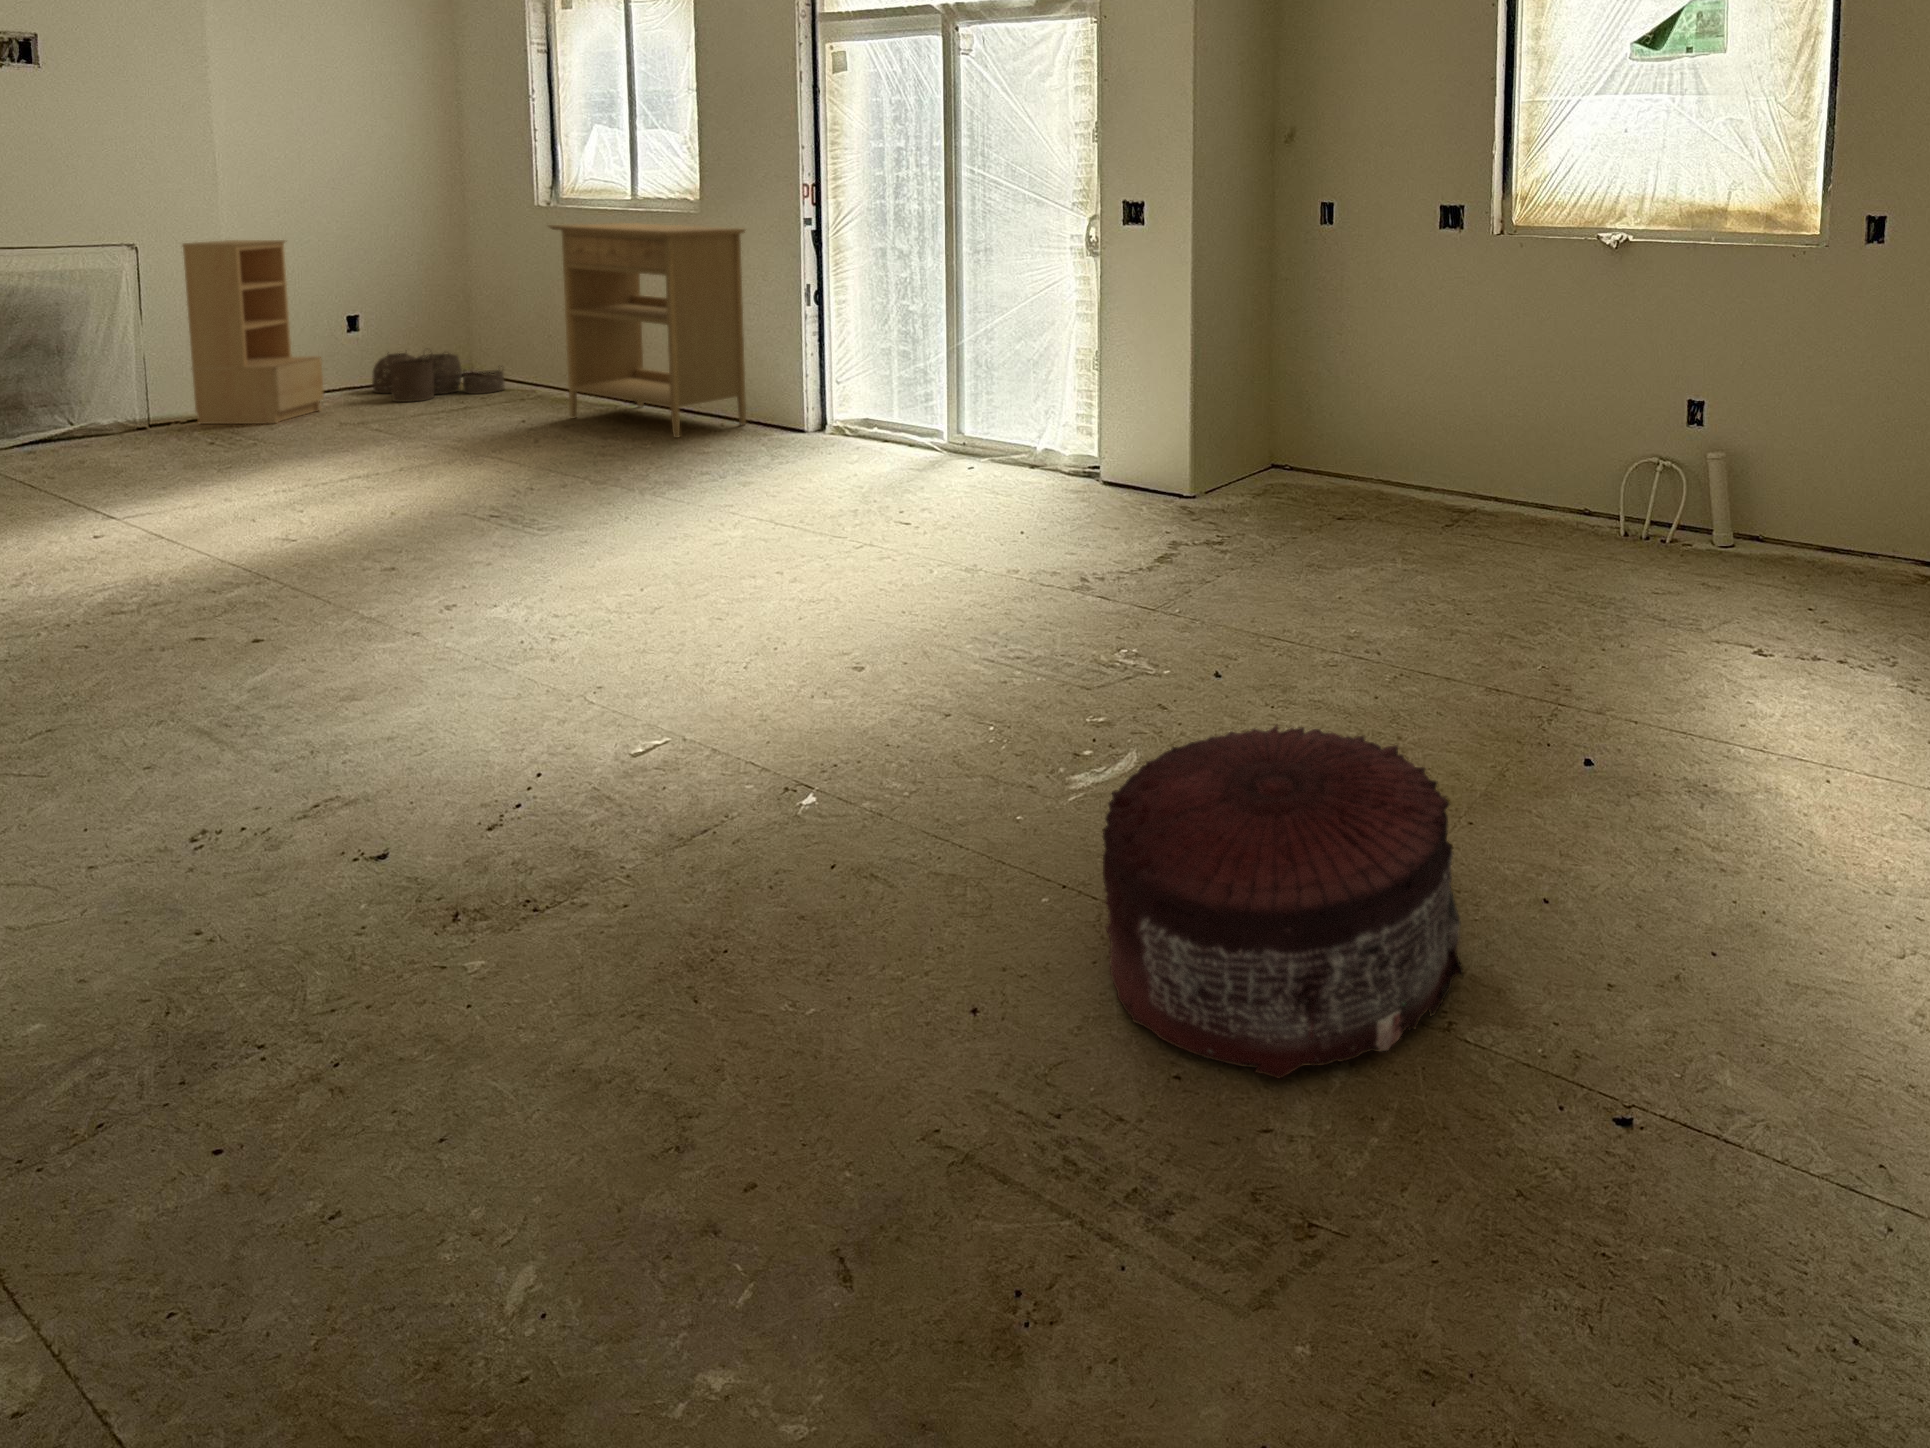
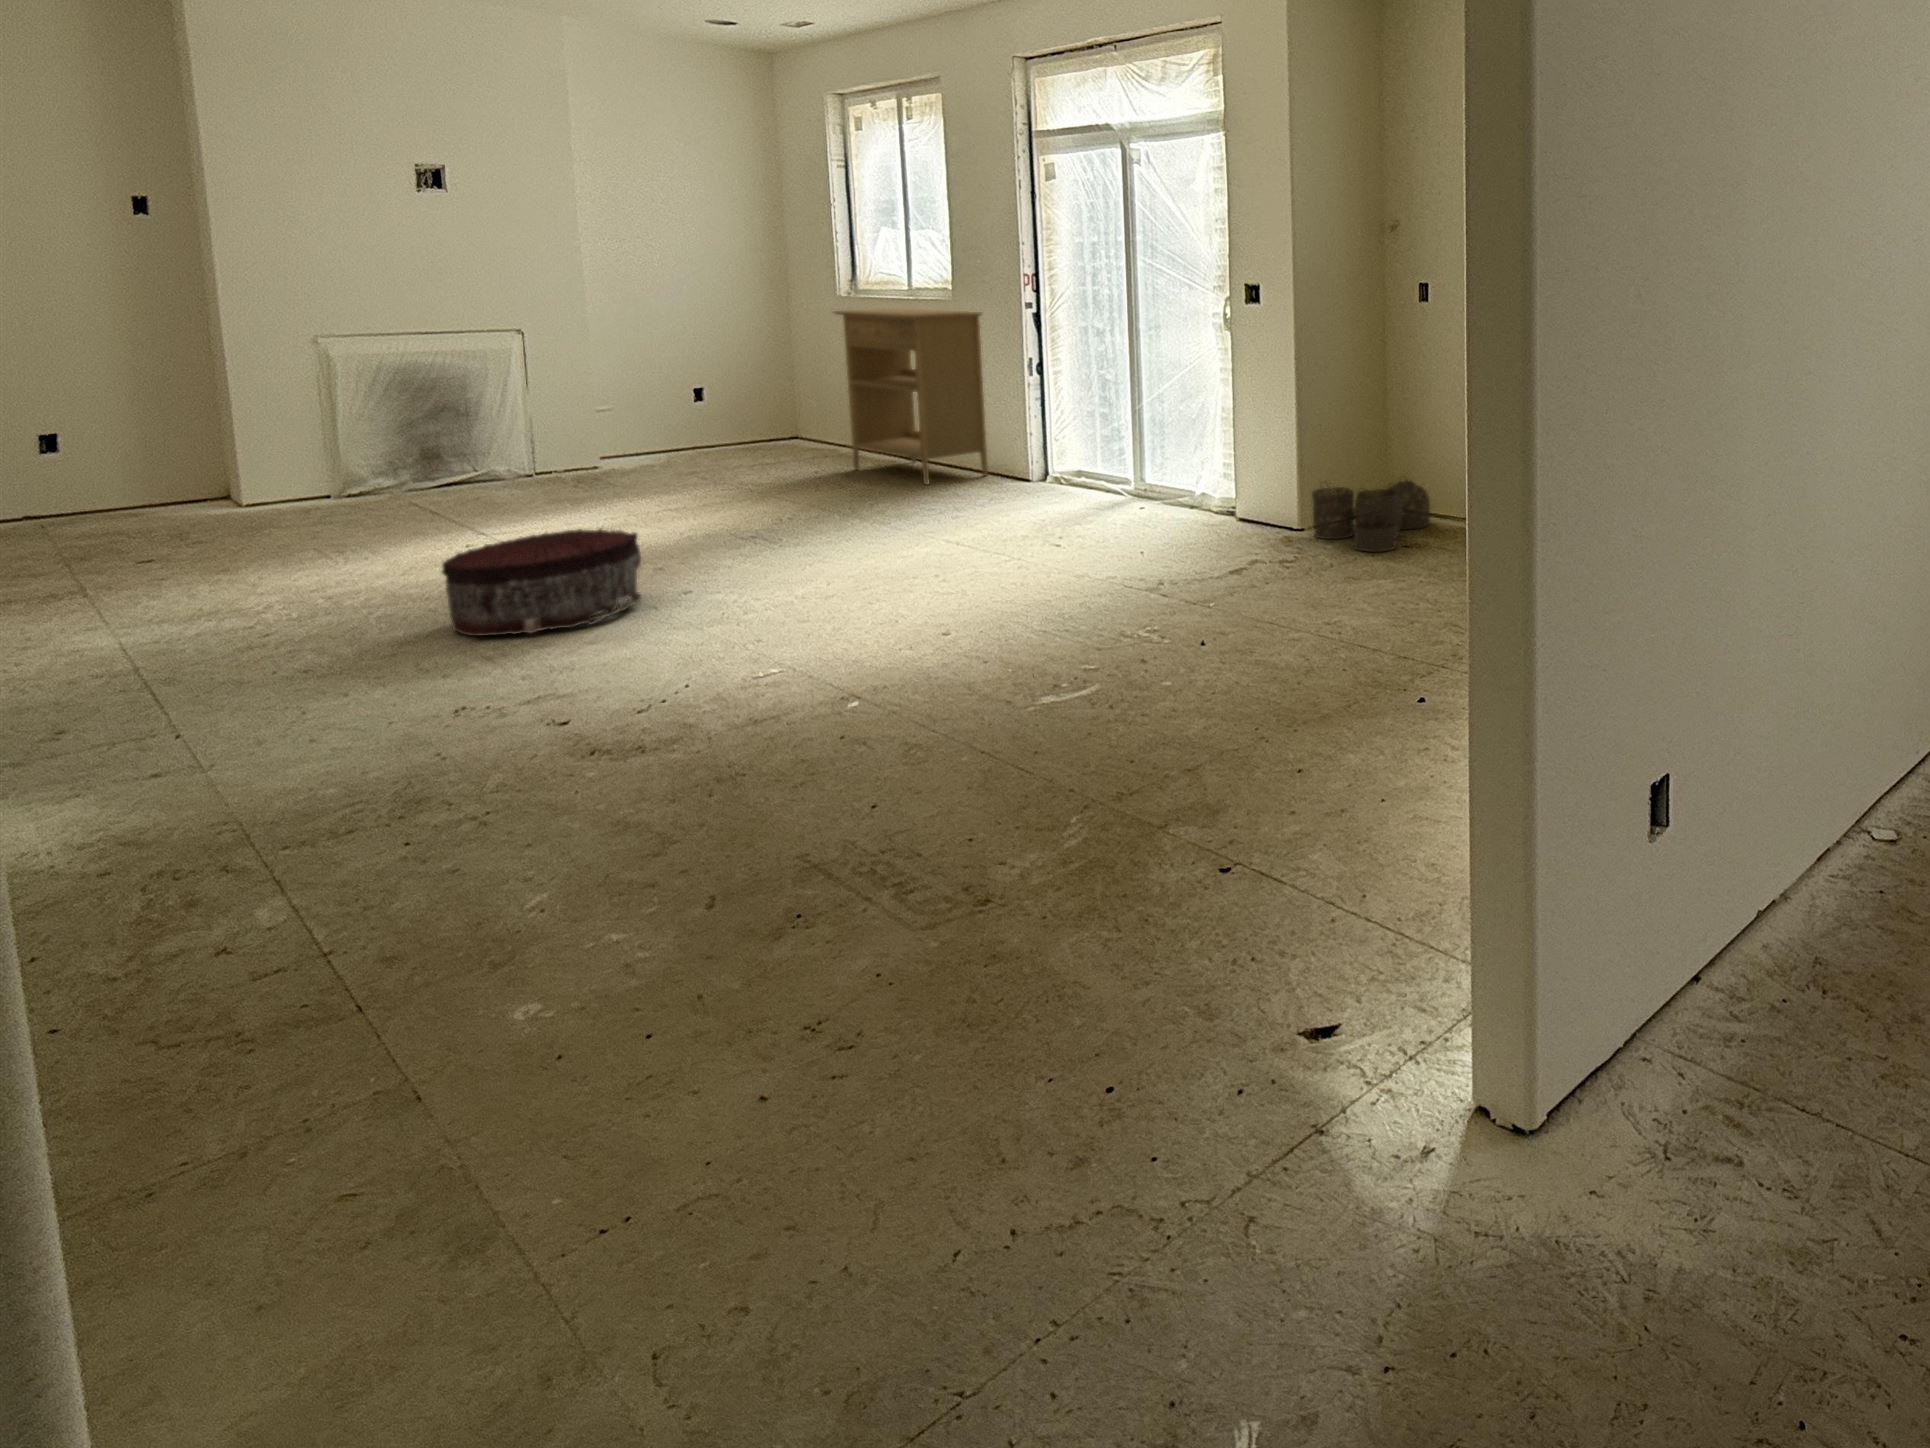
bookshelf: present [182,240,324,424] -> none [559,326,671,473]
woven basket: present [372,348,504,402] -> present [1312,477,1430,552]
pouf: present [1103,725,1463,1078] -> present [442,529,641,636]

